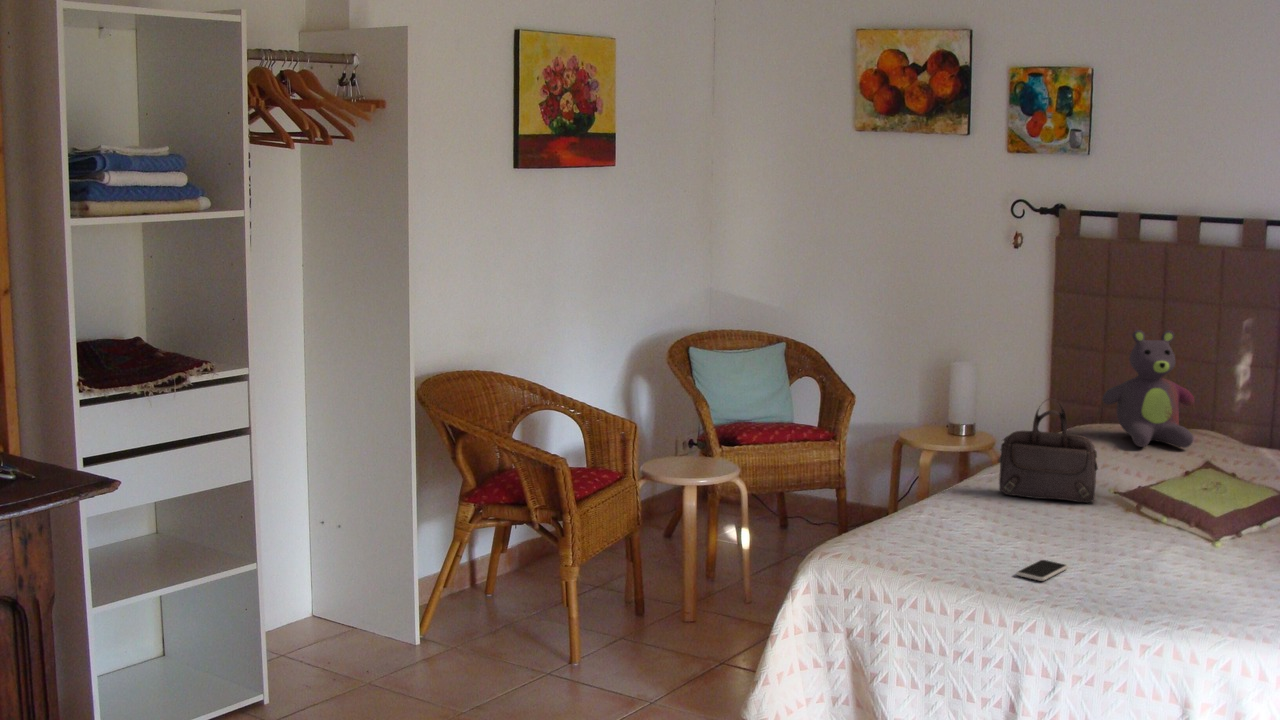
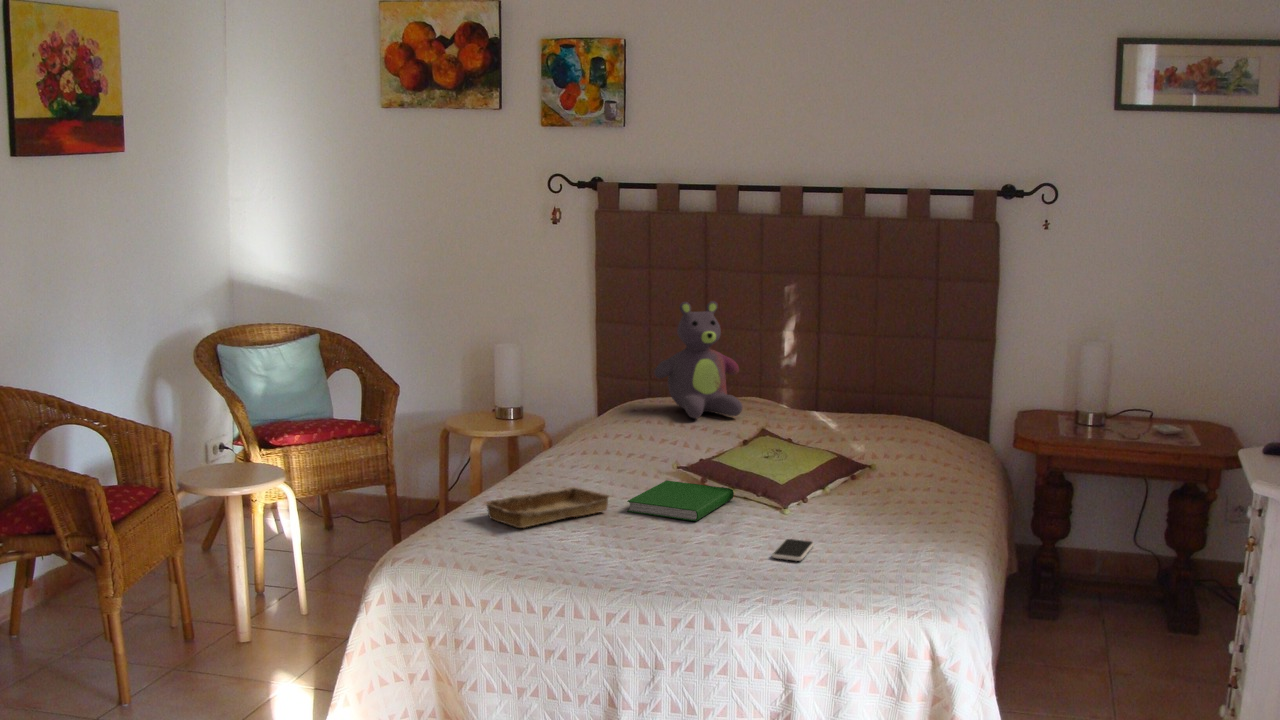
handbag: present [999,405,1098,503] -> none [562,374,660,479]
tray: none [910,503,1040,537] -> present [484,487,611,528]
hardcover book: none [1054,506,1168,548] -> present [627,480,734,521]
smartphone: present [1017,560,1068,581] -> present [772,539,814,561]

